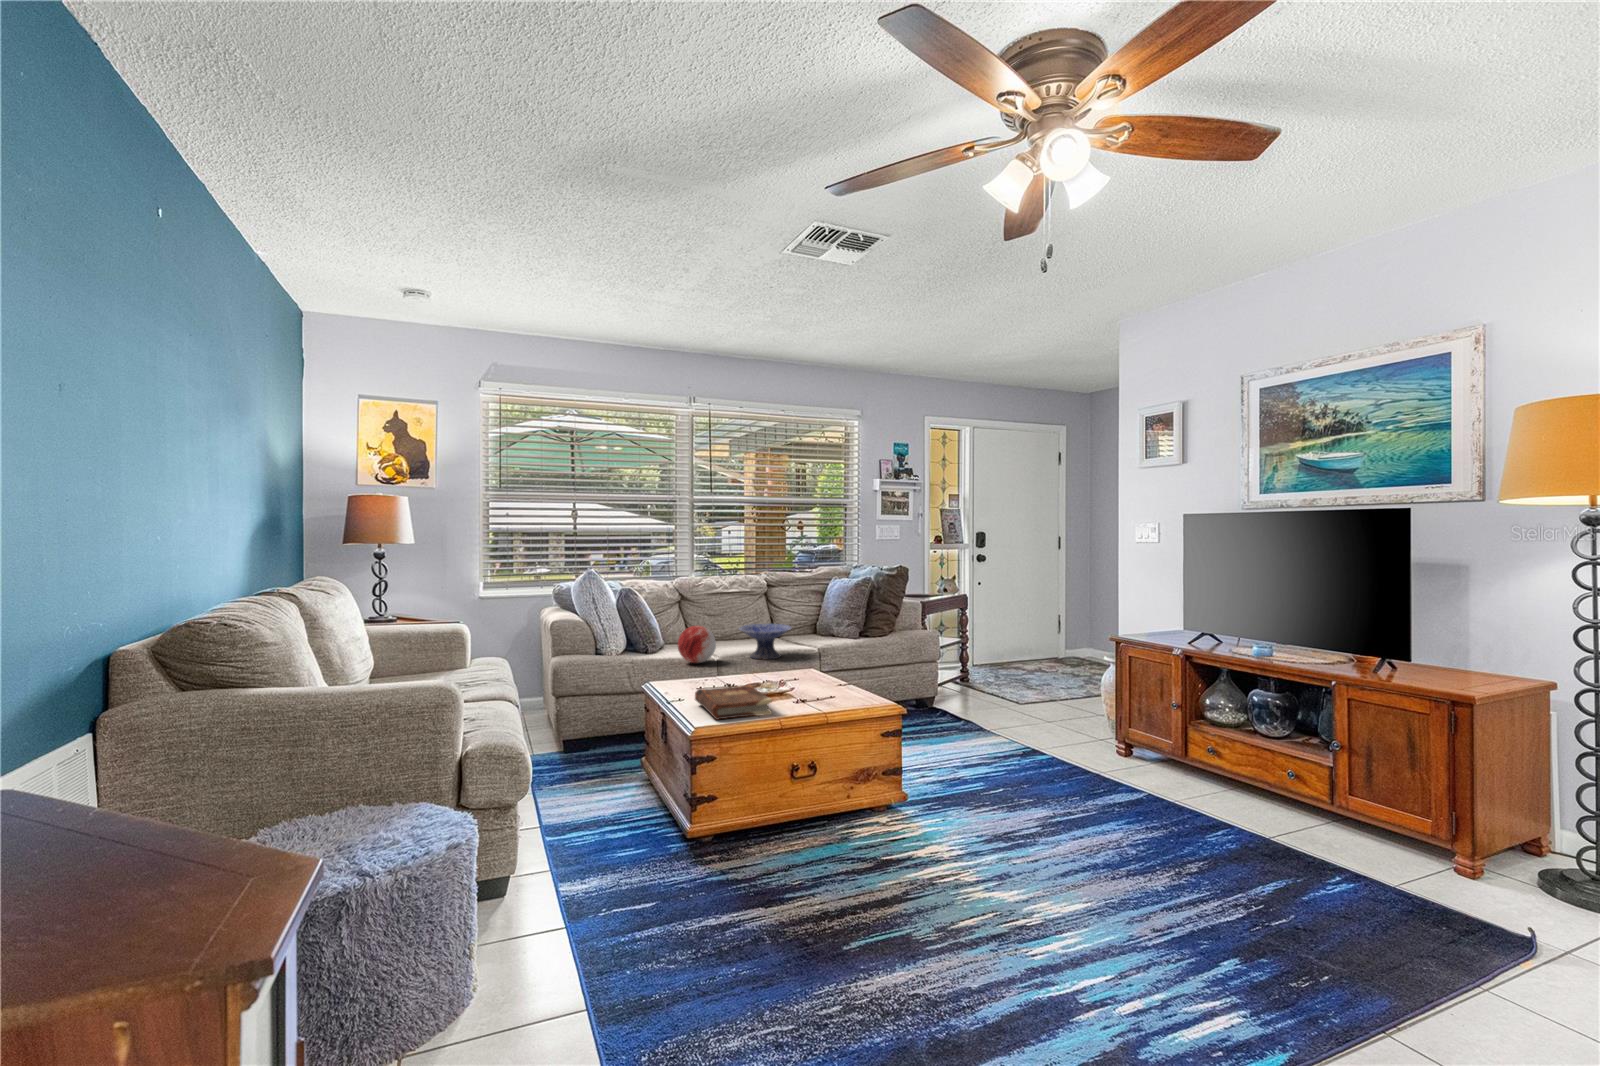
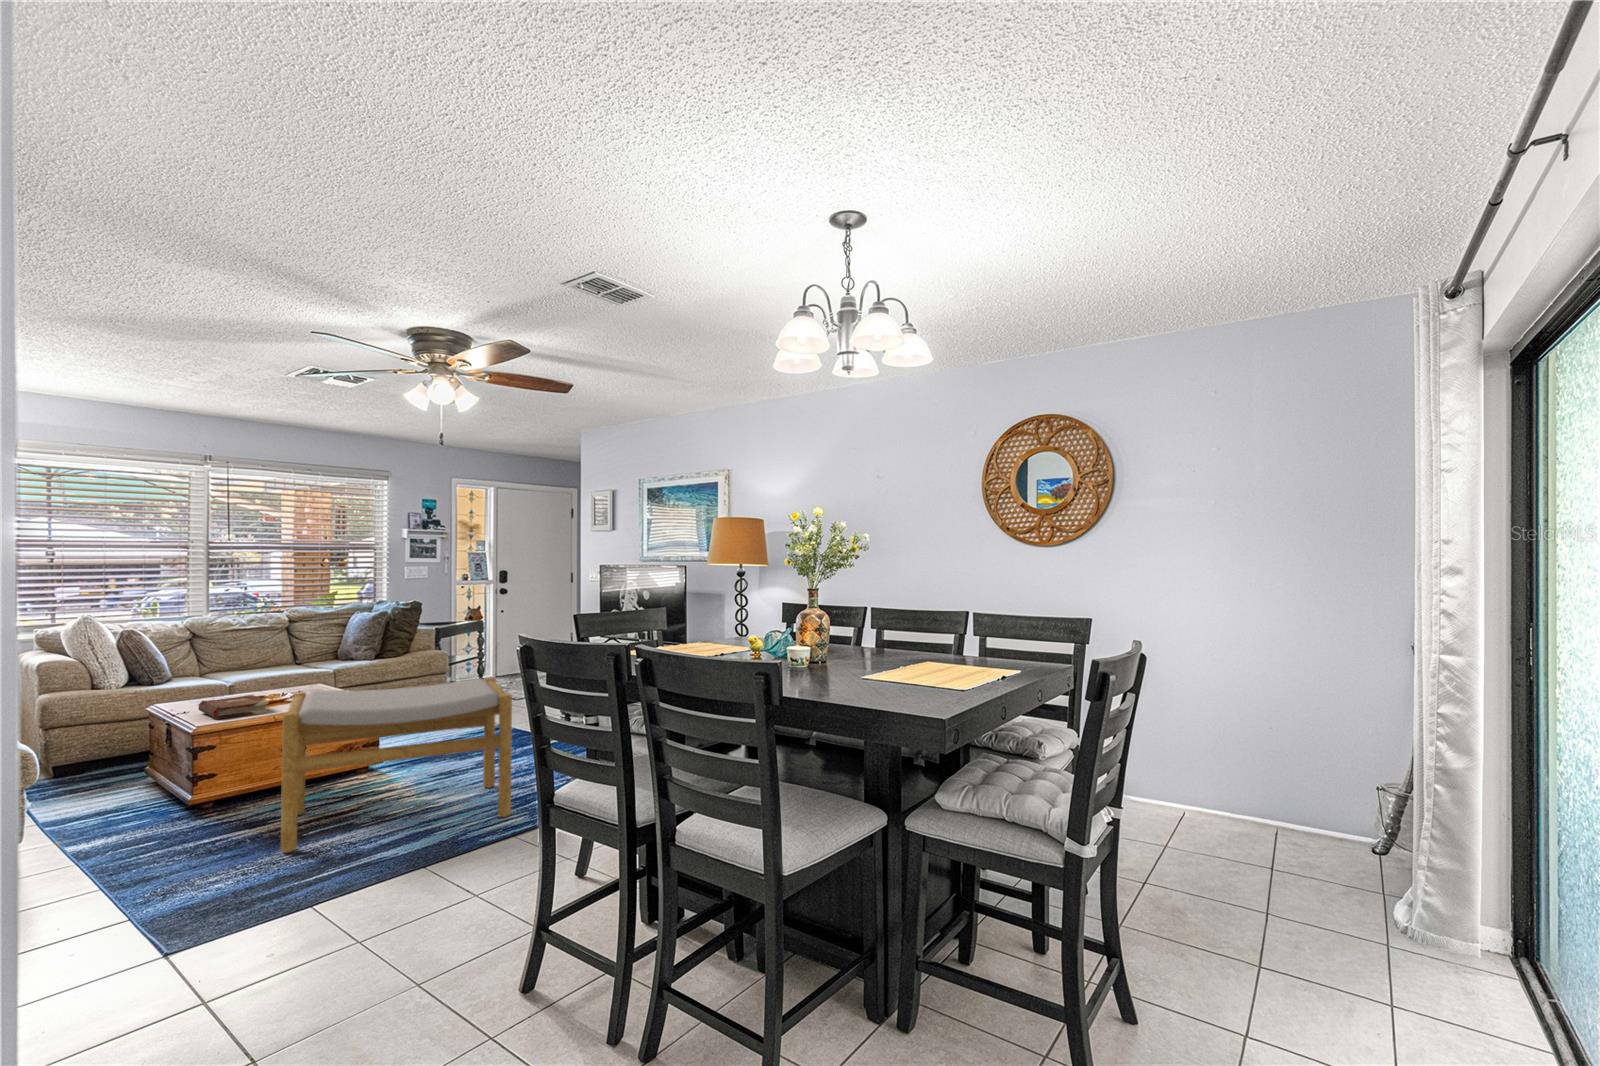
decorative bowl: present [739,624,792,659] -> none [251,653,306,682]
decorative orb: present [678,626,716,663] -> none [186,657,227,690]
footstool: none [812,703,1180,986] -> present [281,678,512,853]

